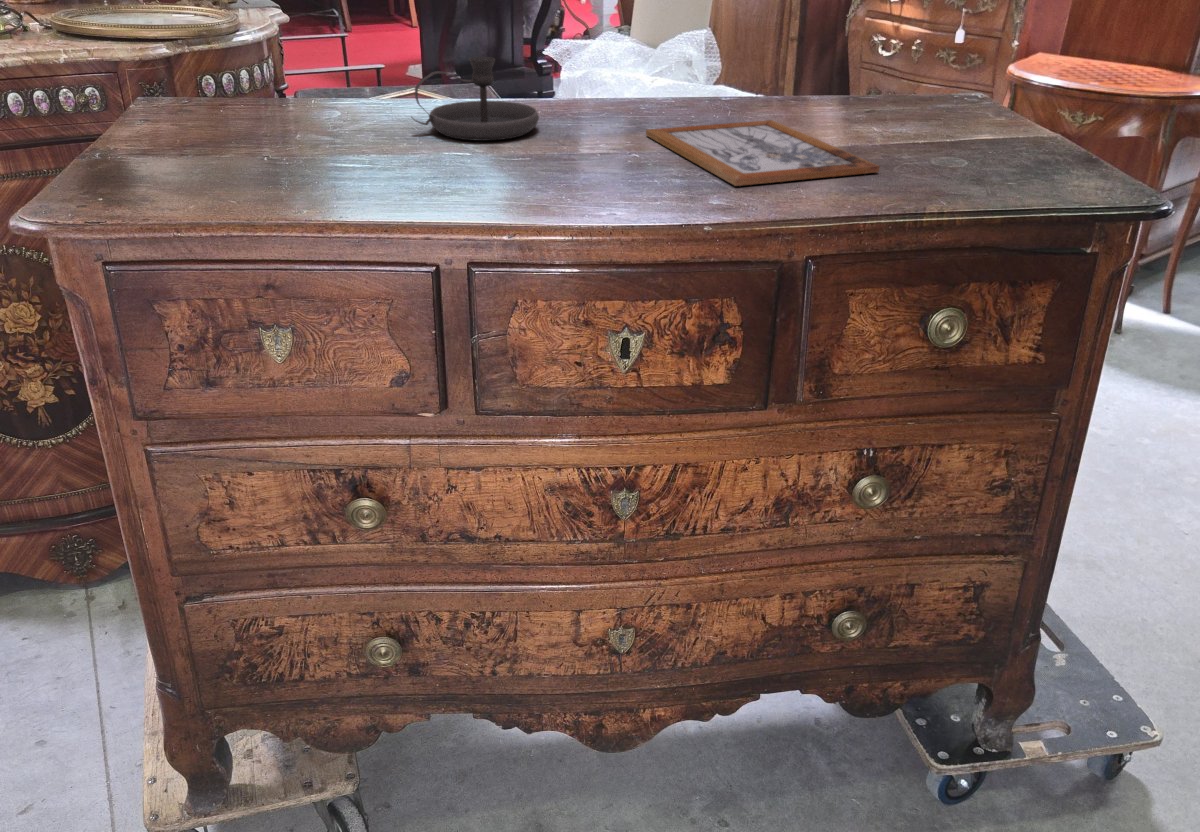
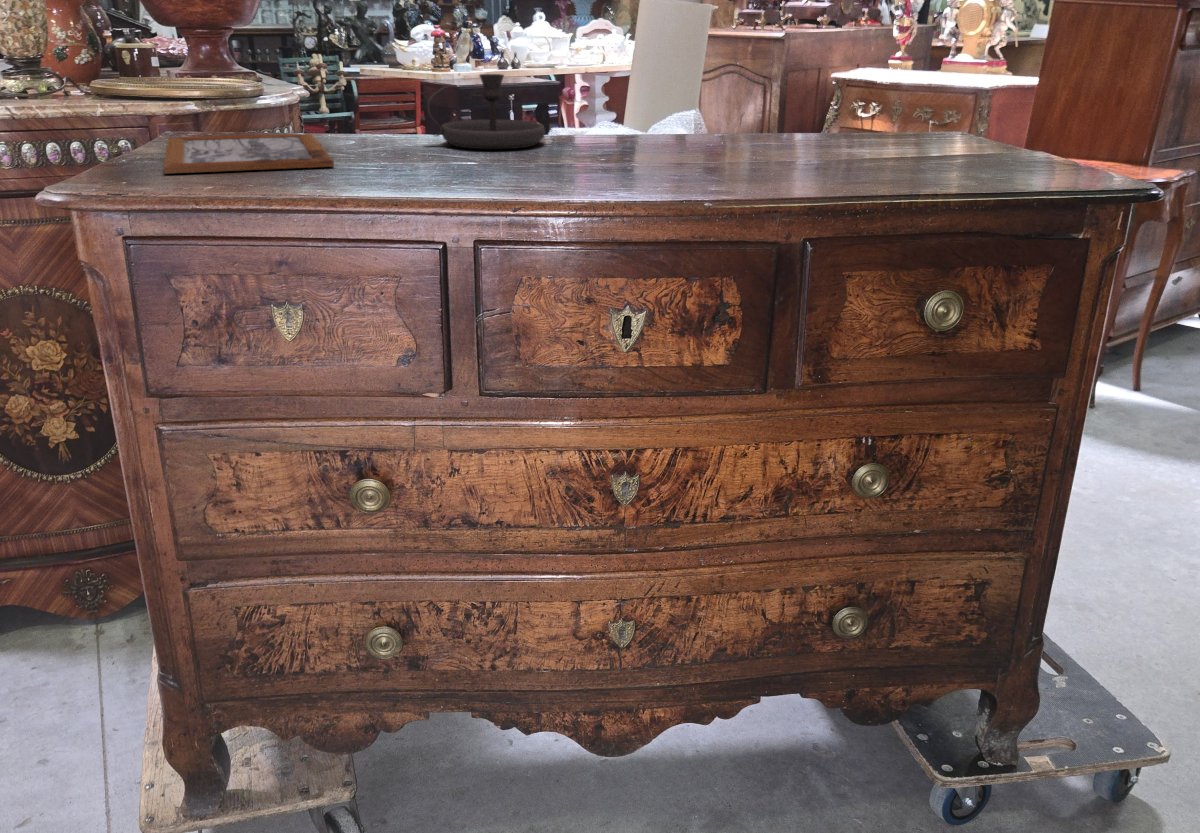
picture frame: present [646,120,880,186] -> present [163,134,334,174]

